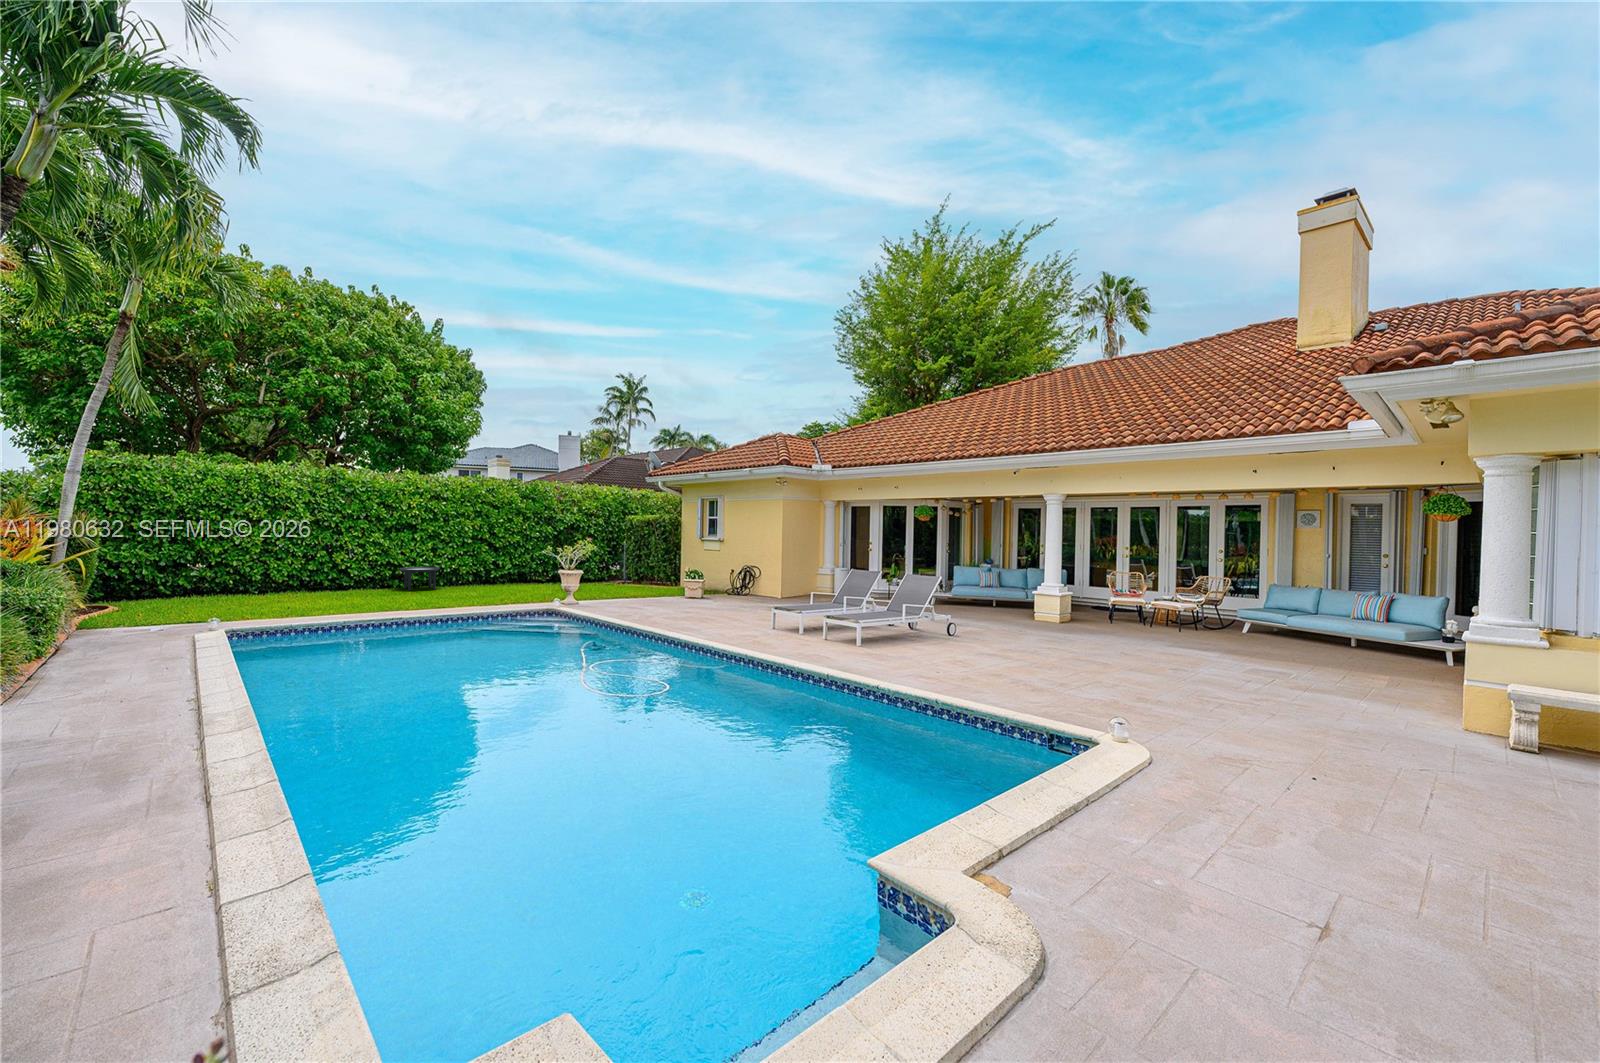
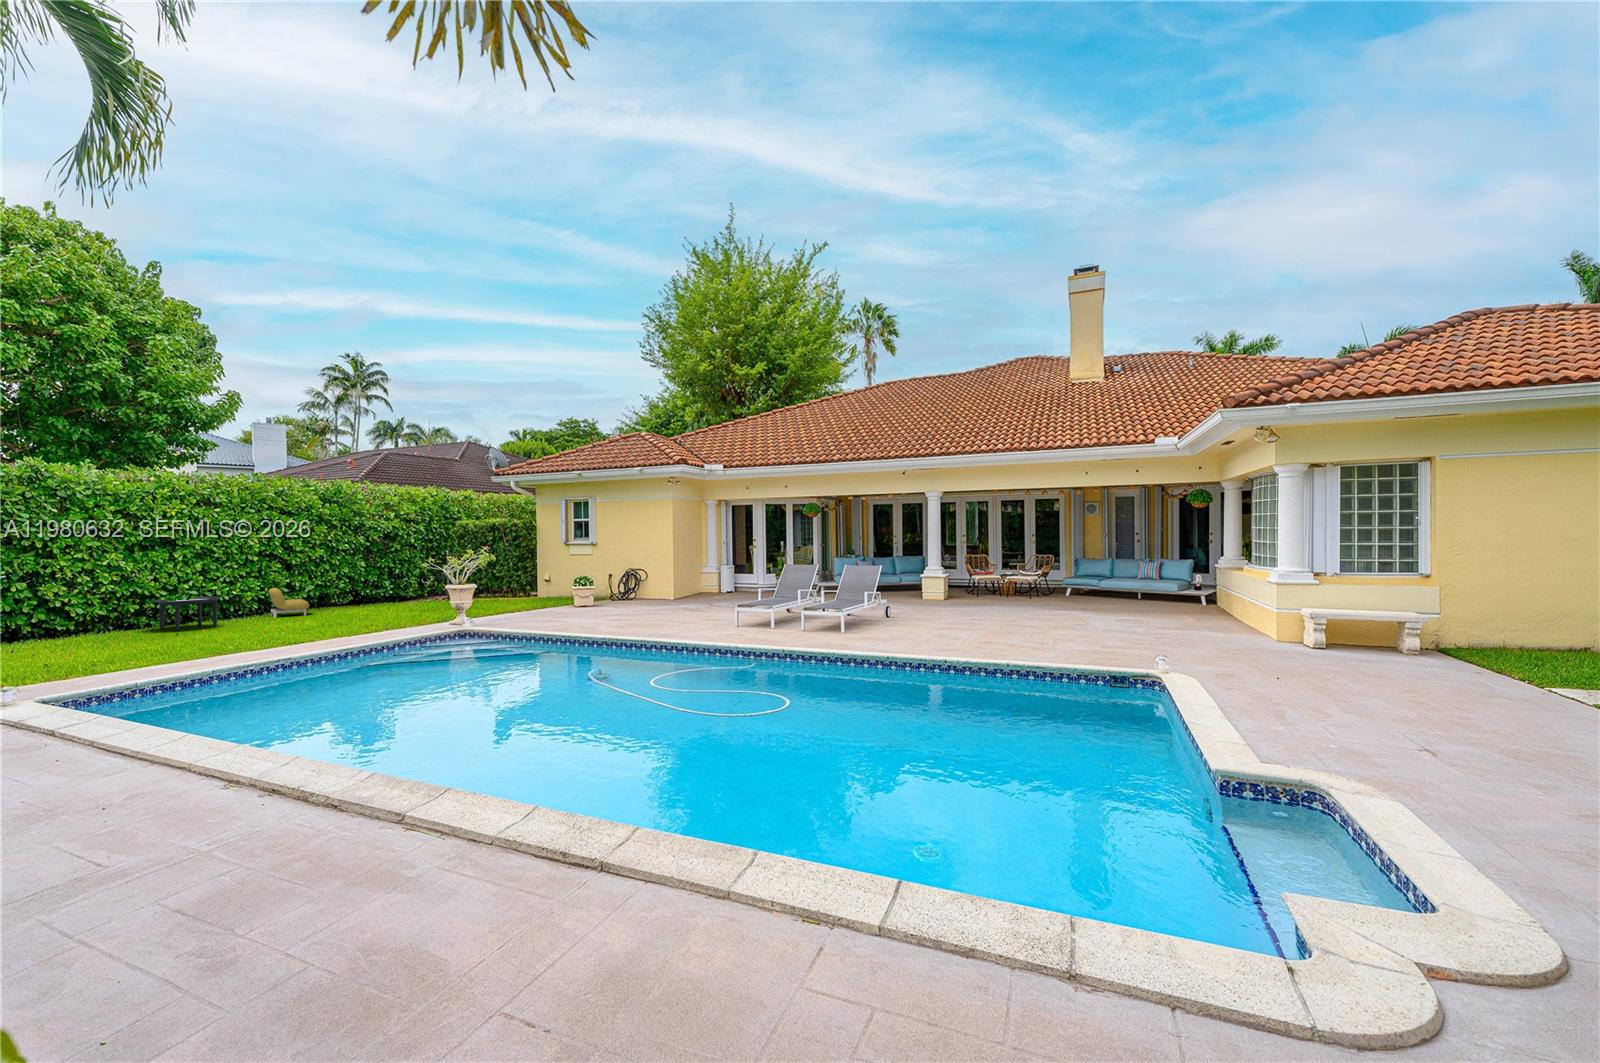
armchair: none [480,563,506,586] -> present [269,588,309,618]

